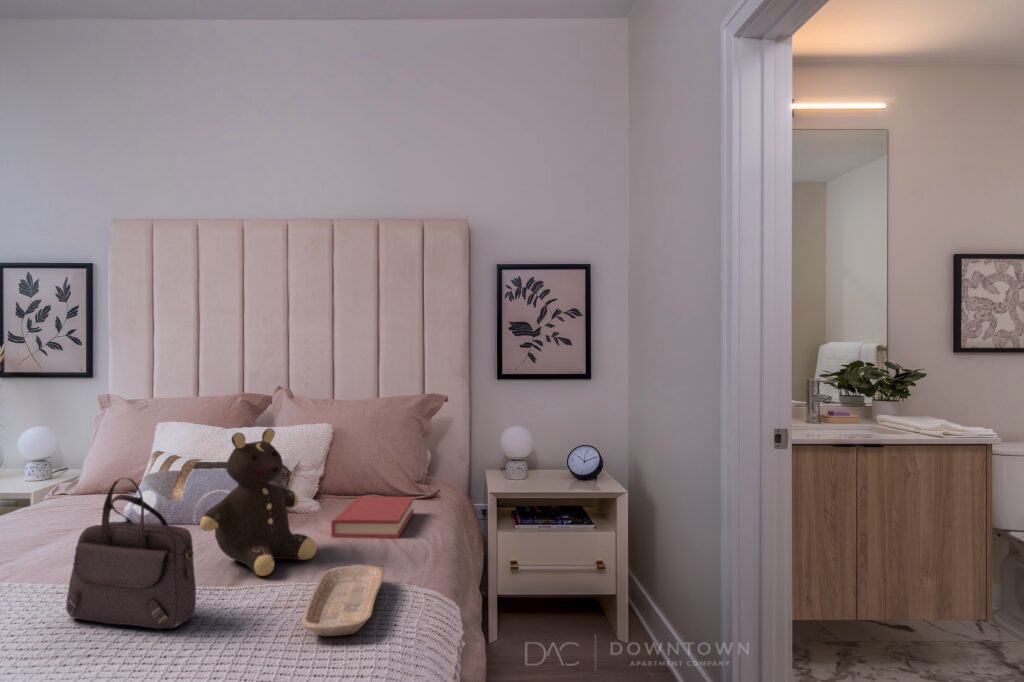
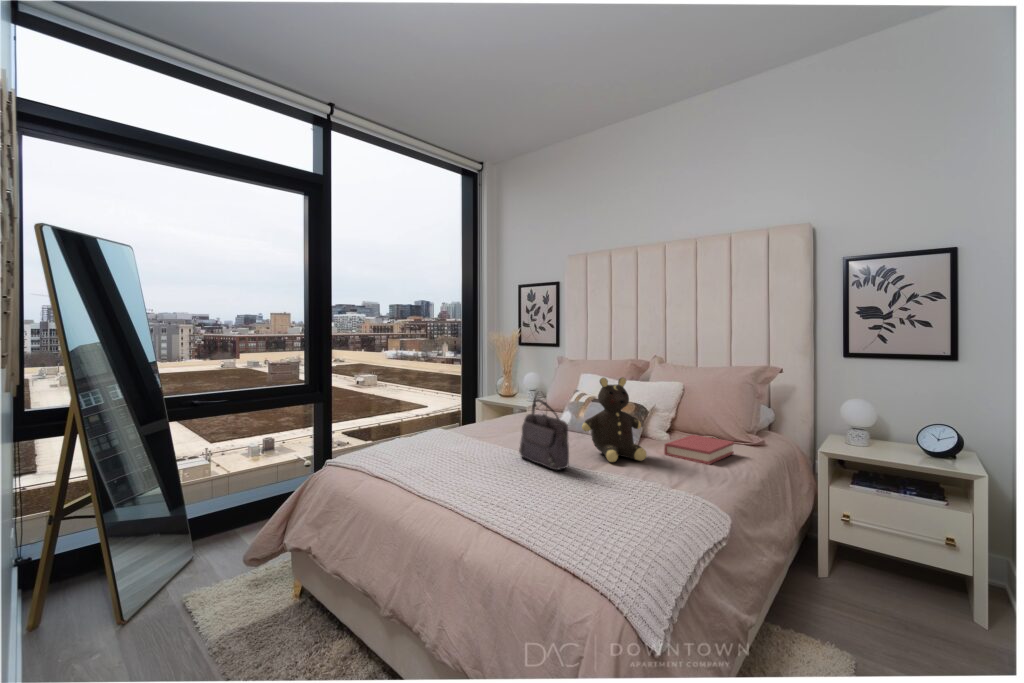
tray: present [302,564,384,636] -> none [612,465,676,496]

